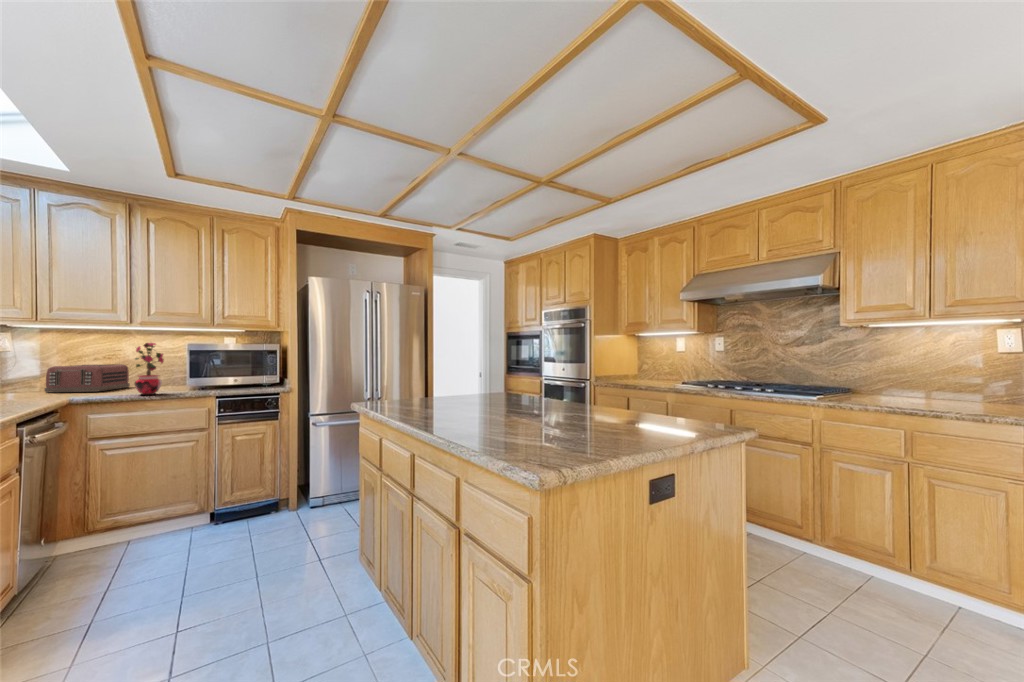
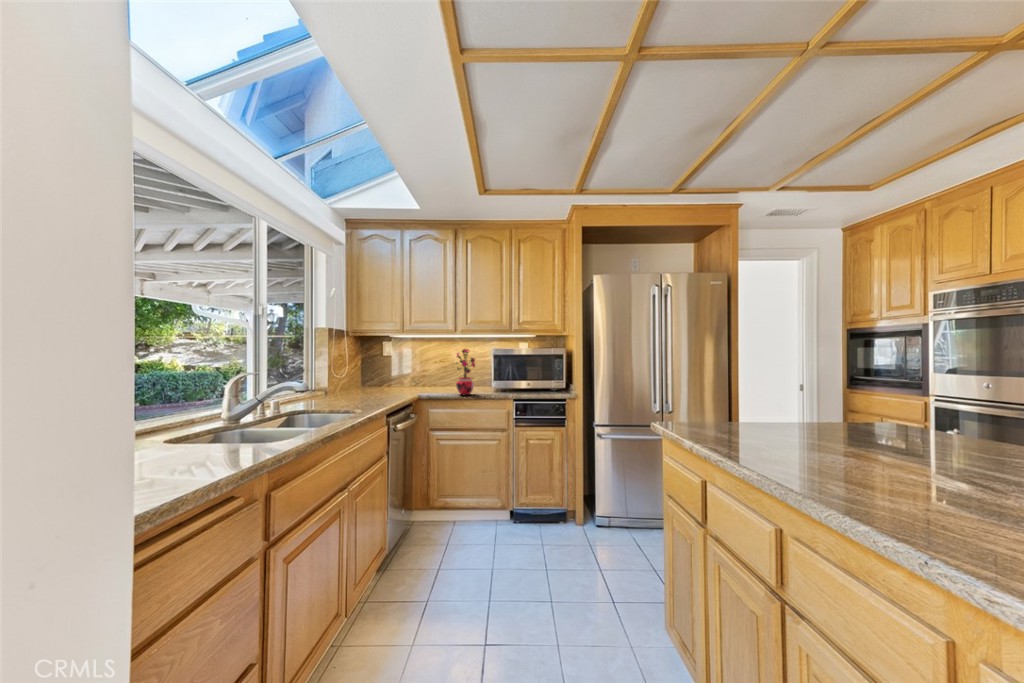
toaster: present [45,364,130,393] -> none [407,365,456,388]

